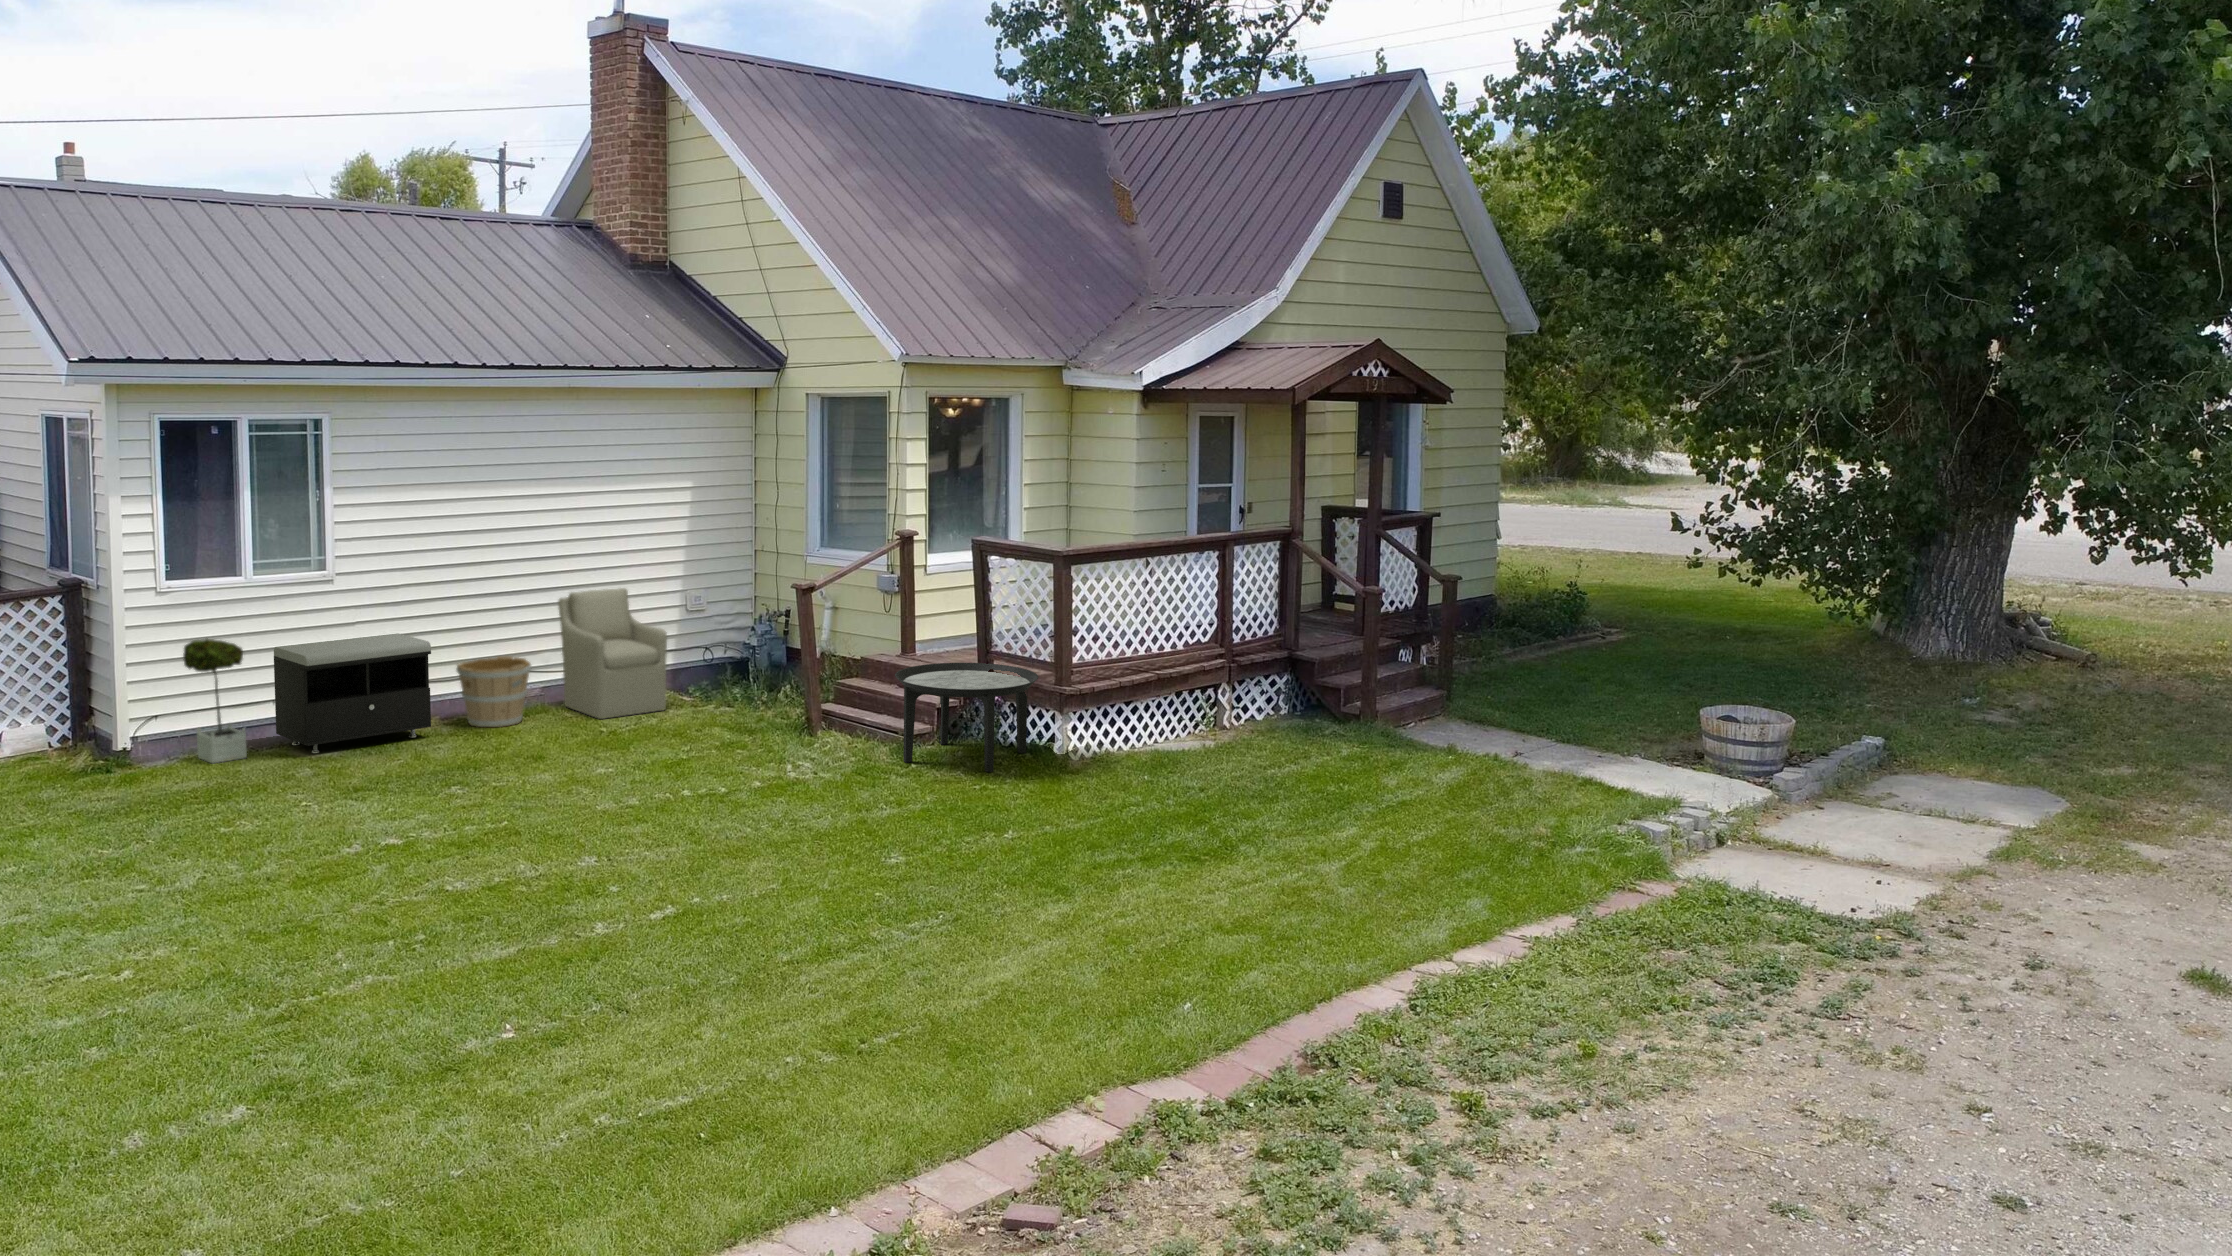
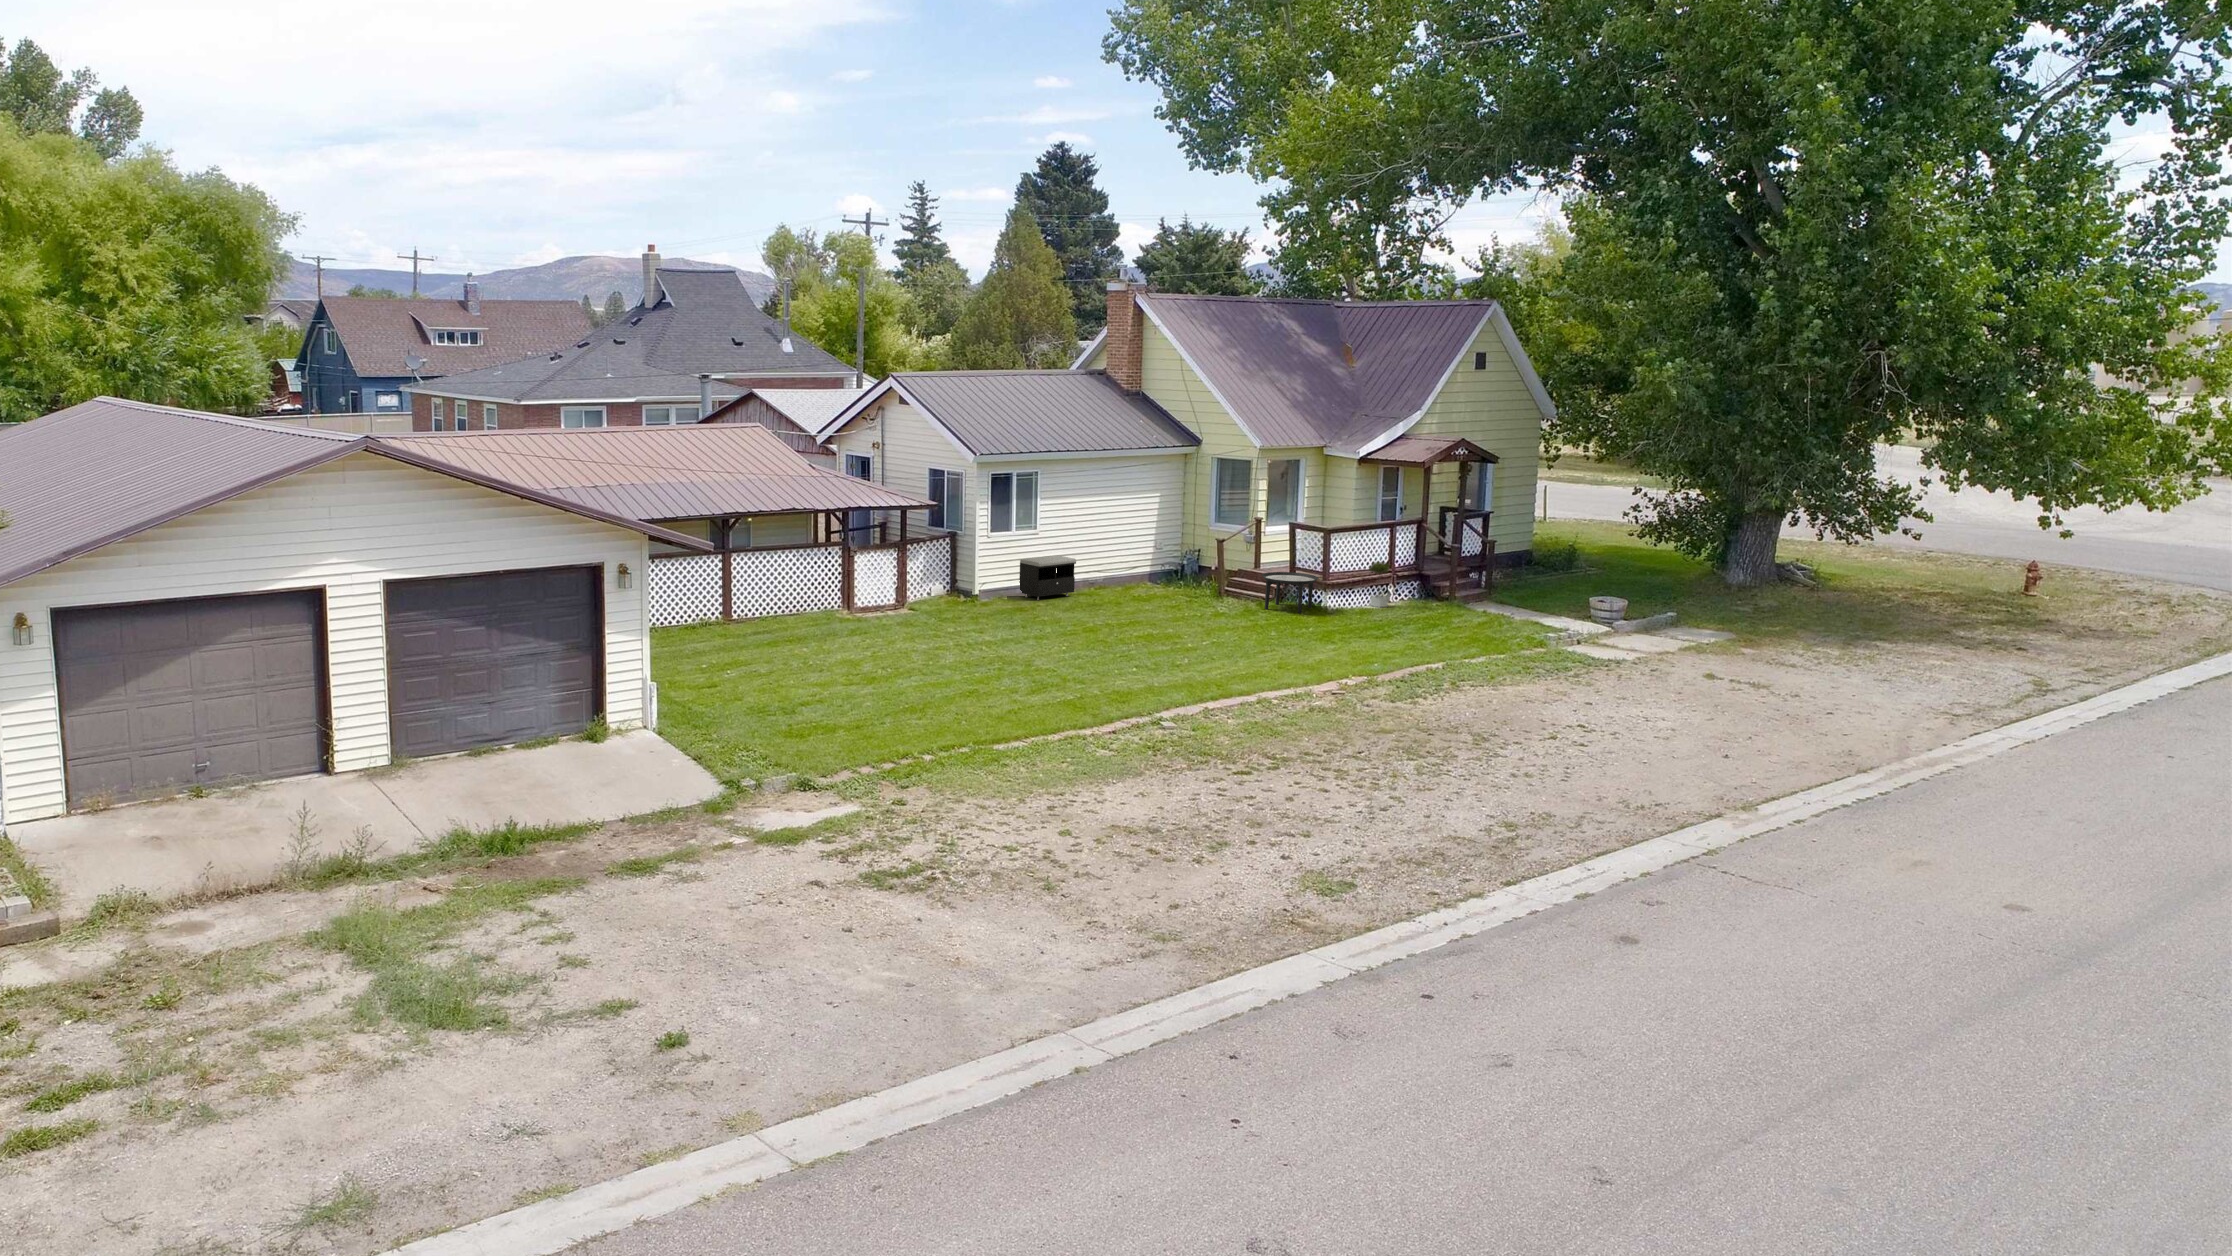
chair: present [558,588,667,719] -> none [1111,539,1157,592]
potted tree: present [183,638,247,763] -> present [1369,562,1390,607]
wooden bucket: present [456,656,531,727] -> none [1078,566,1106,594]

